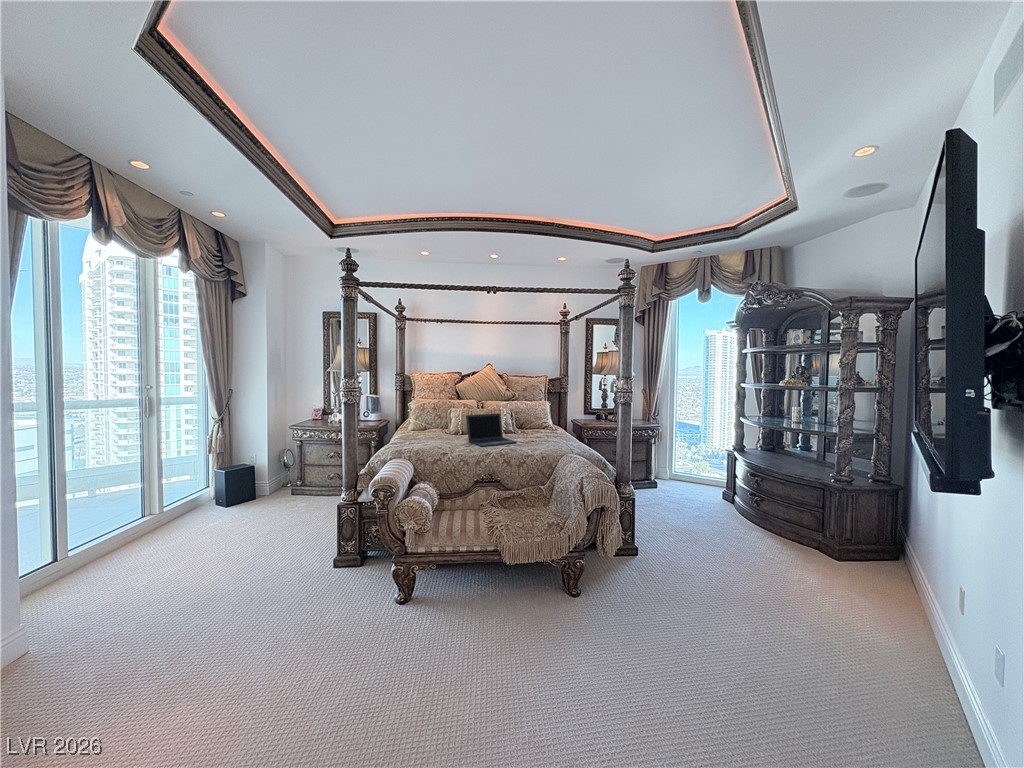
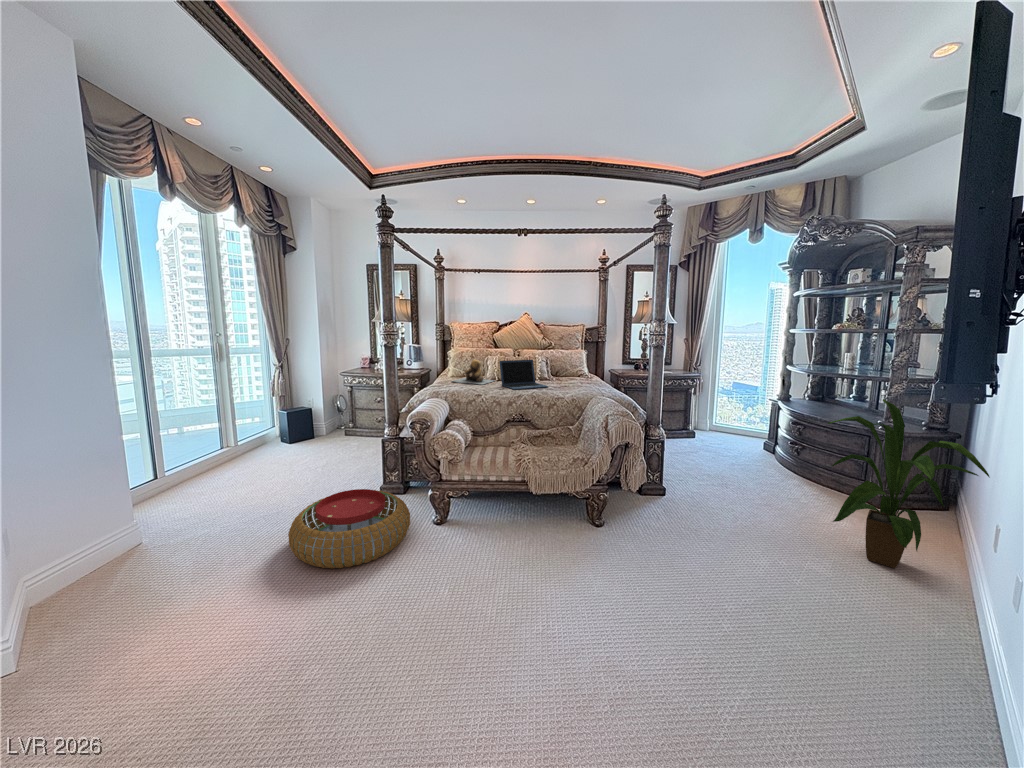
teddy bear: none [414,413,461,440] -> present [455,360,494,384]
house plant: none [793,457,953,631] -> present [828,399,989,568]
pouf: none [216,569,368,679] -> present [288,489,410,569]

